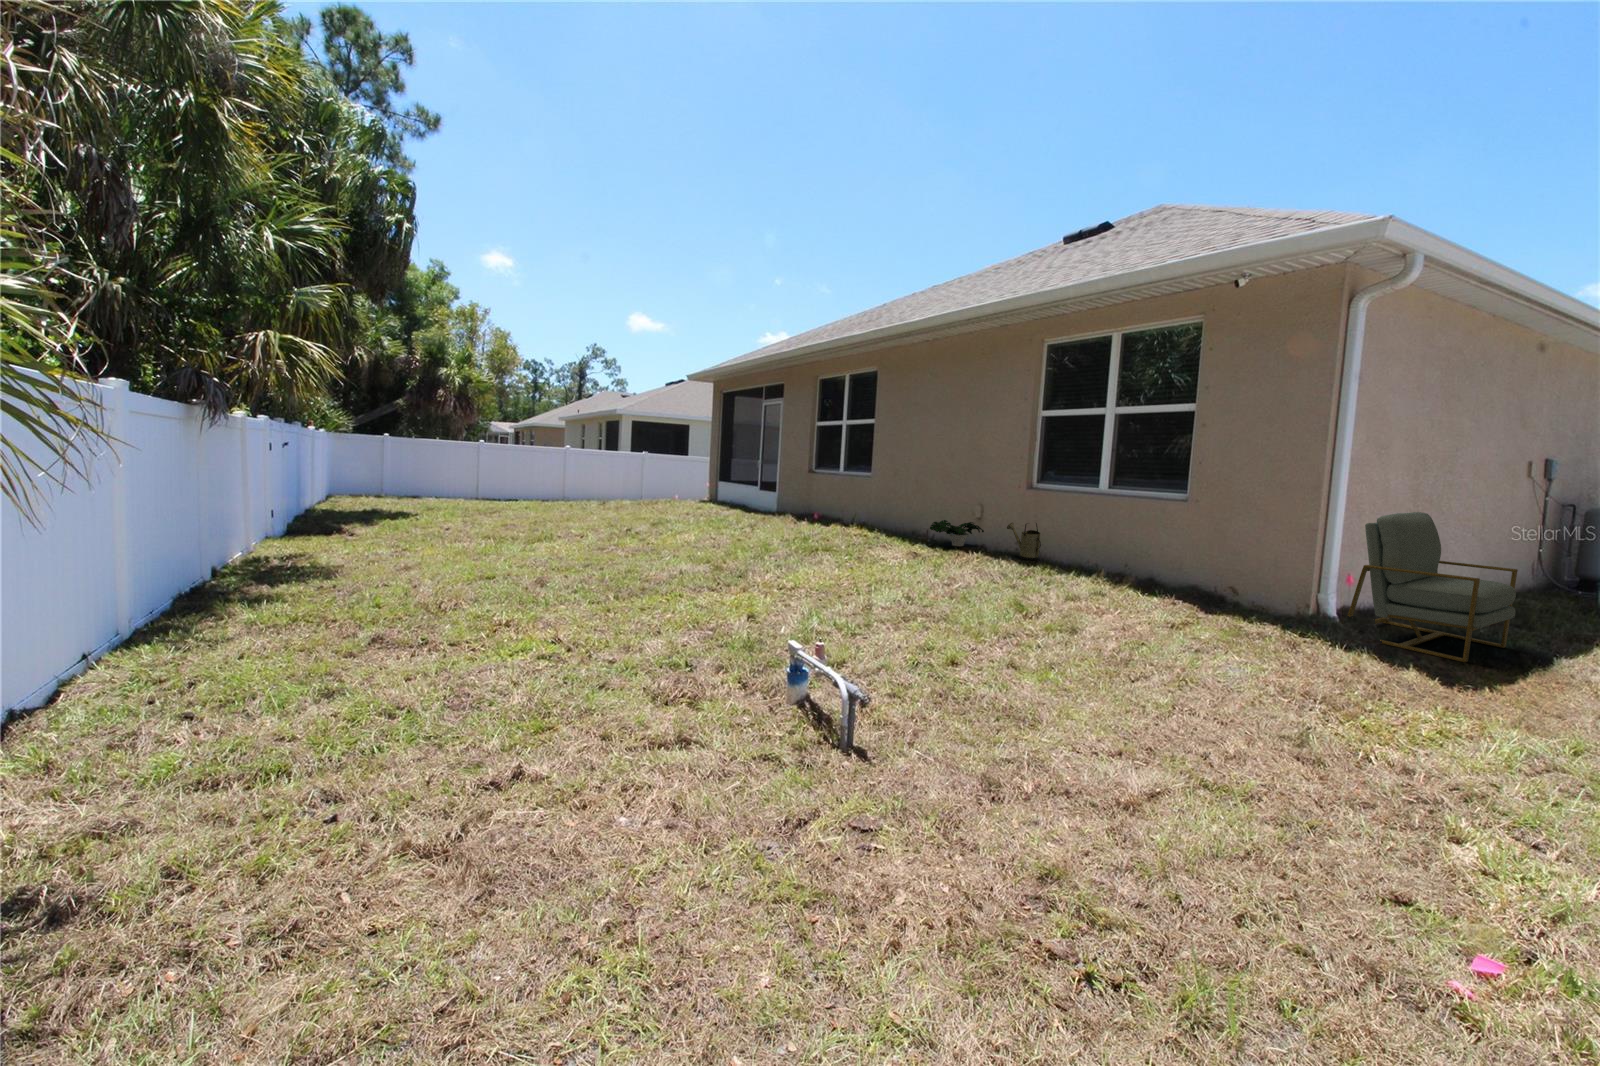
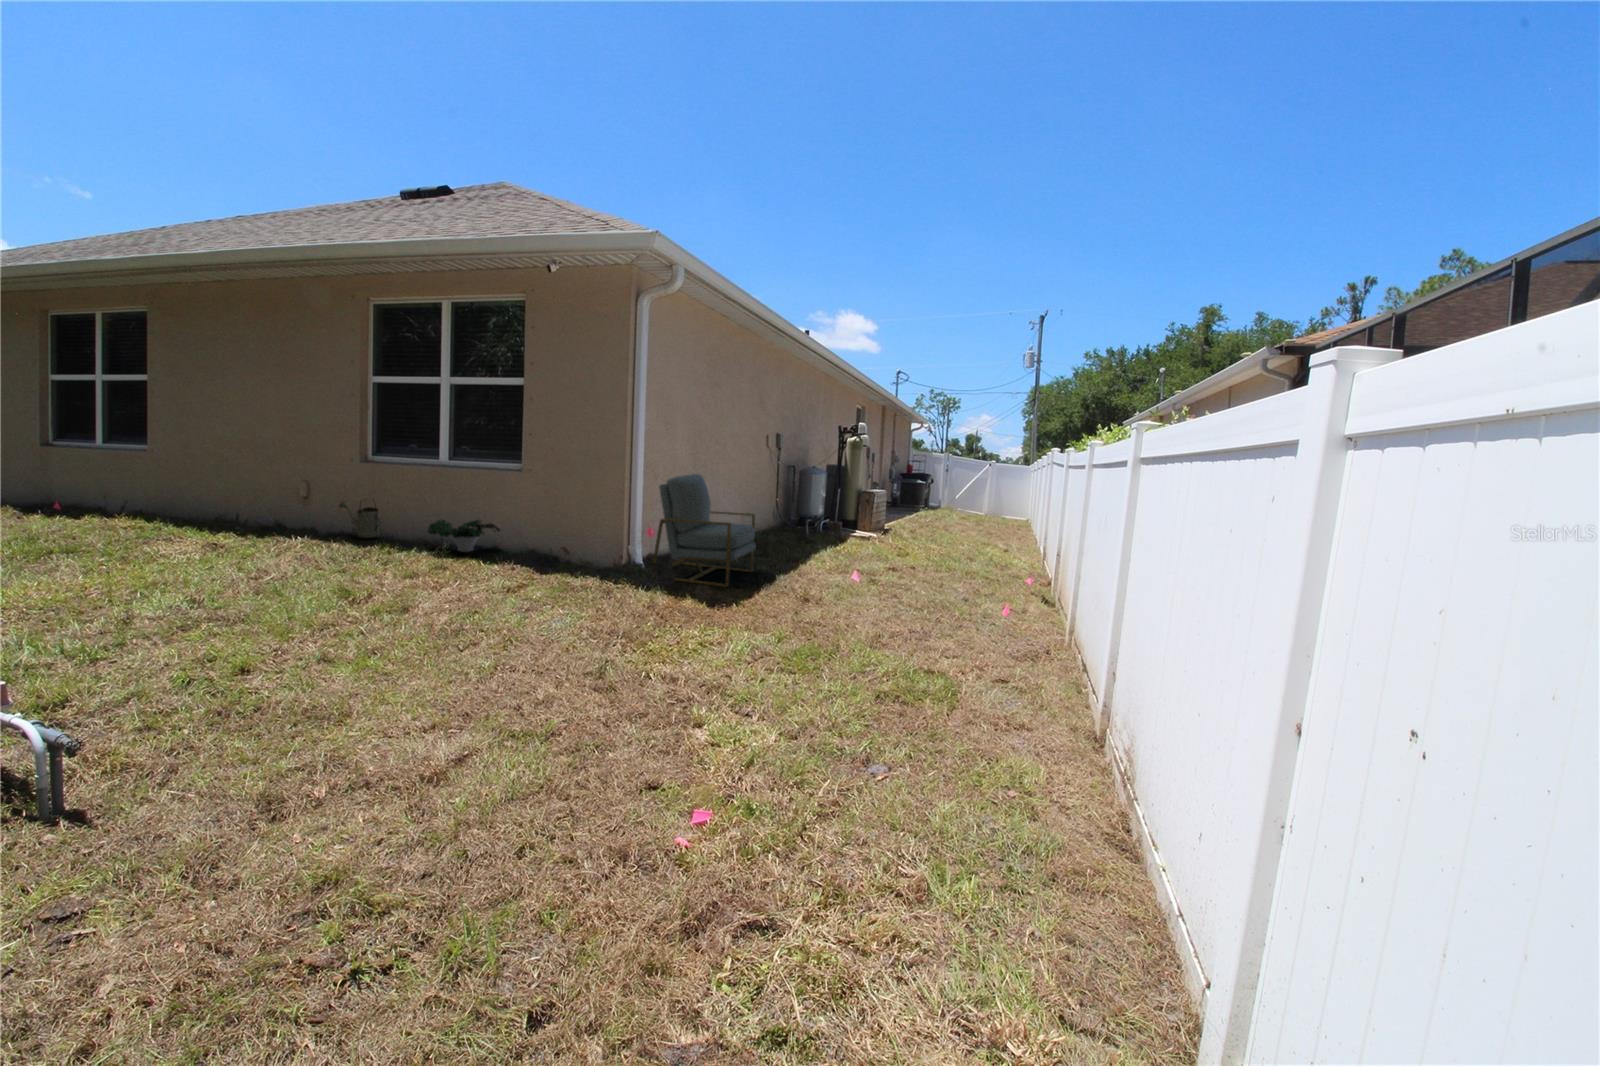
potted plant: present [930,520,984,546] -> present [428,520,500,552]

